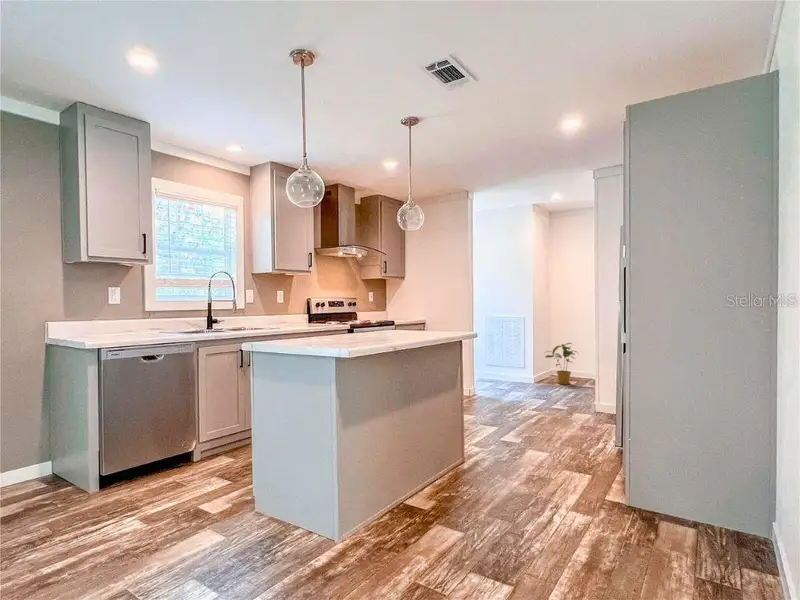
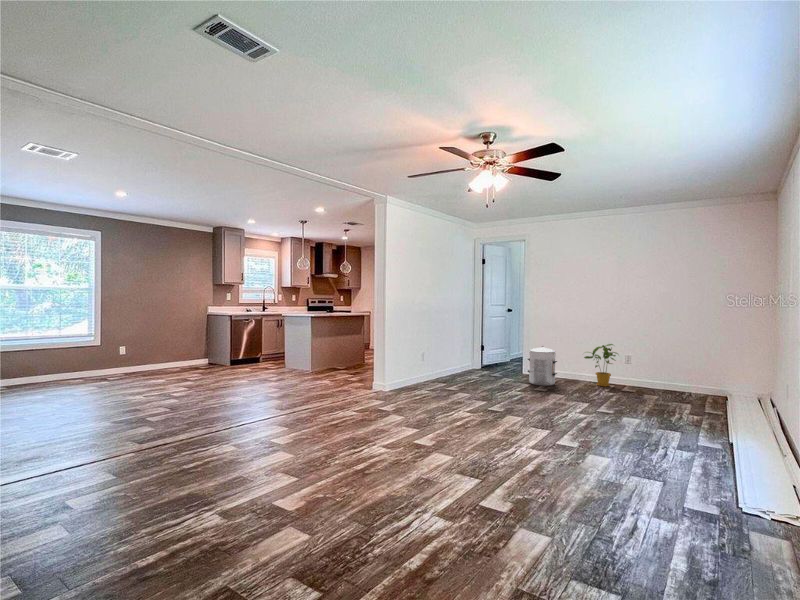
waste bin: none [491,346,519,385] -> present [528,346,557,386]

